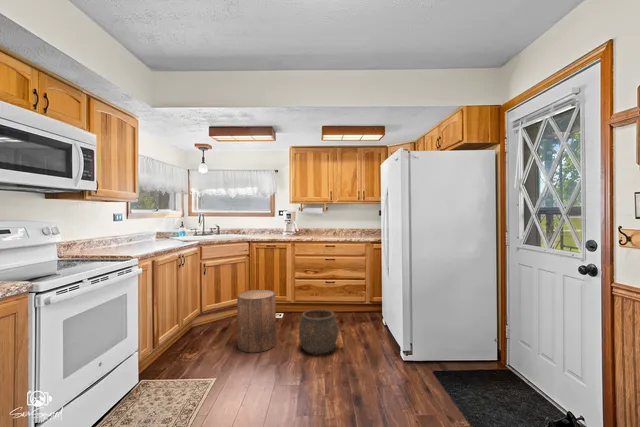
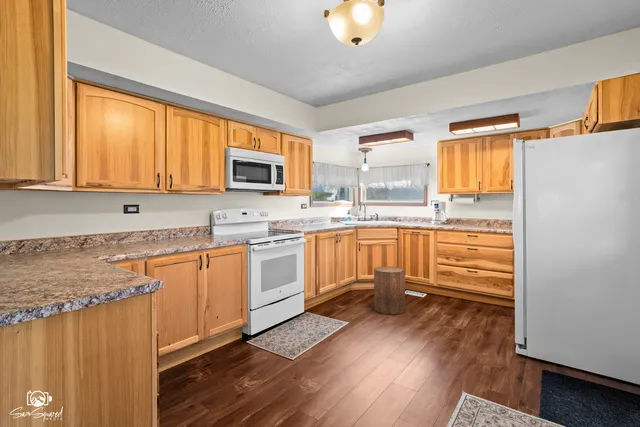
woven basket: present [299,309,338,354] -> none [420,289,458,327]

